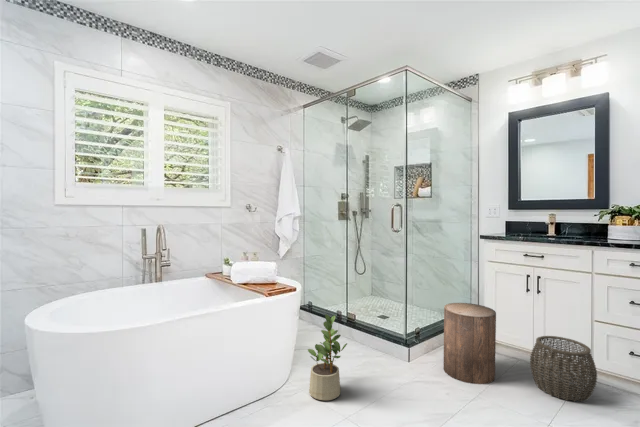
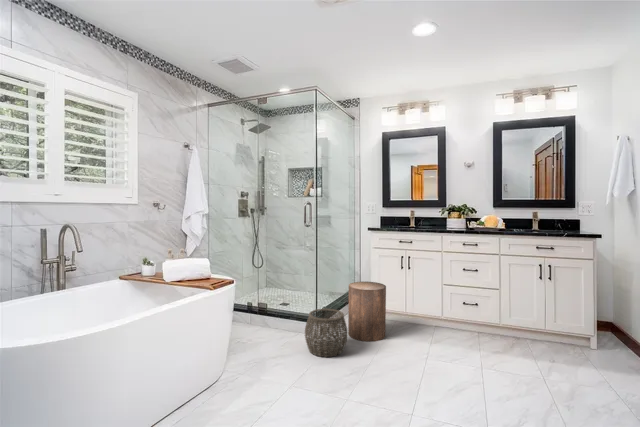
potted plant: present [308,314,347,400] -> none [249,300,285,375]
woven basket: present [530,336,597,402] -> present [305,309,348,357]

